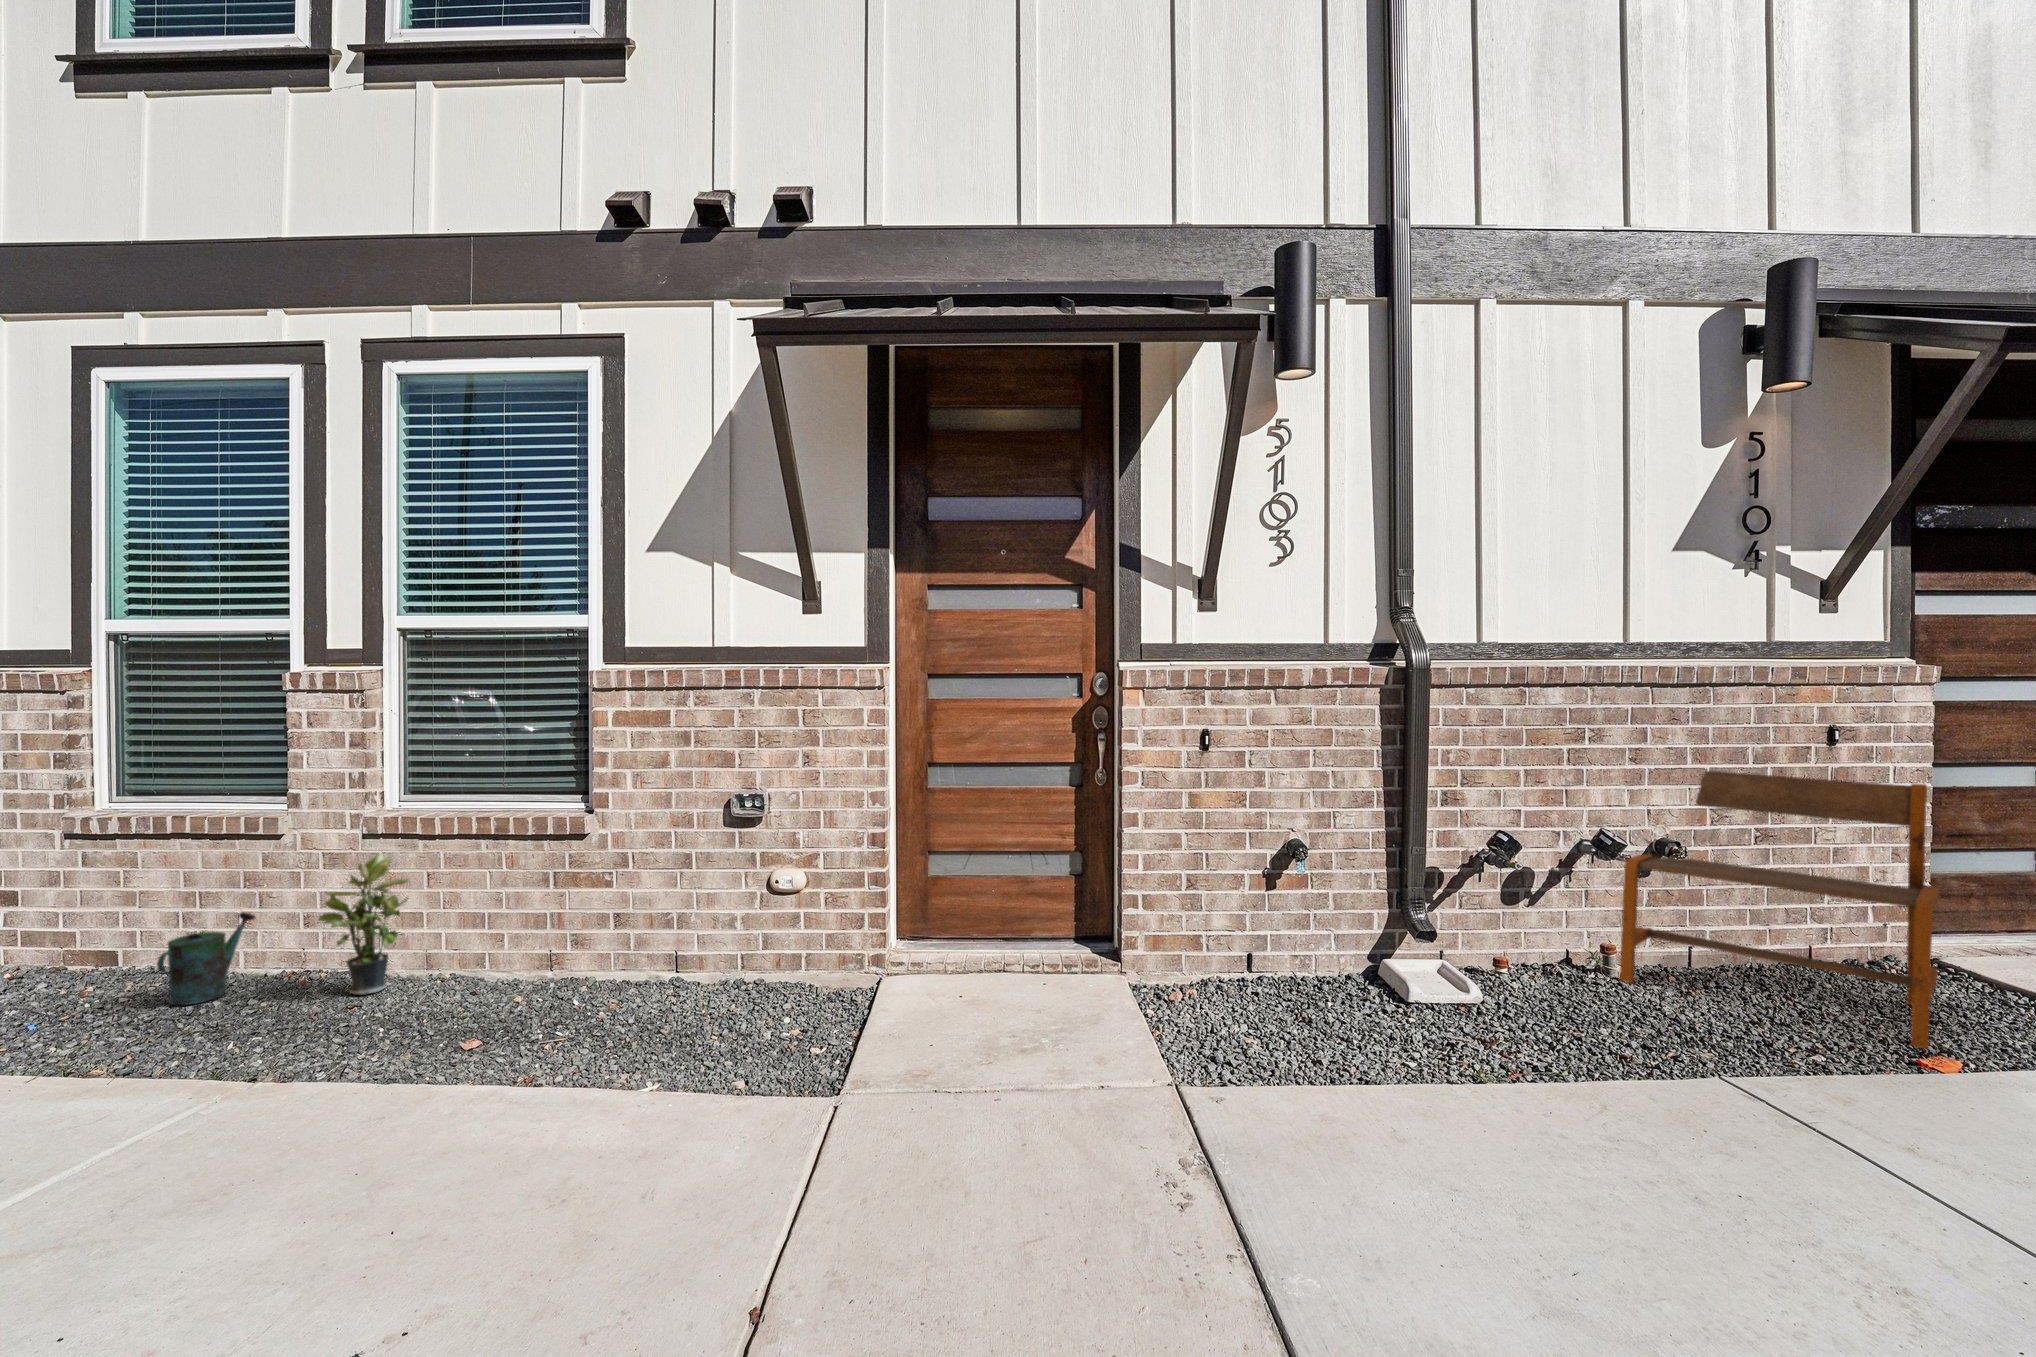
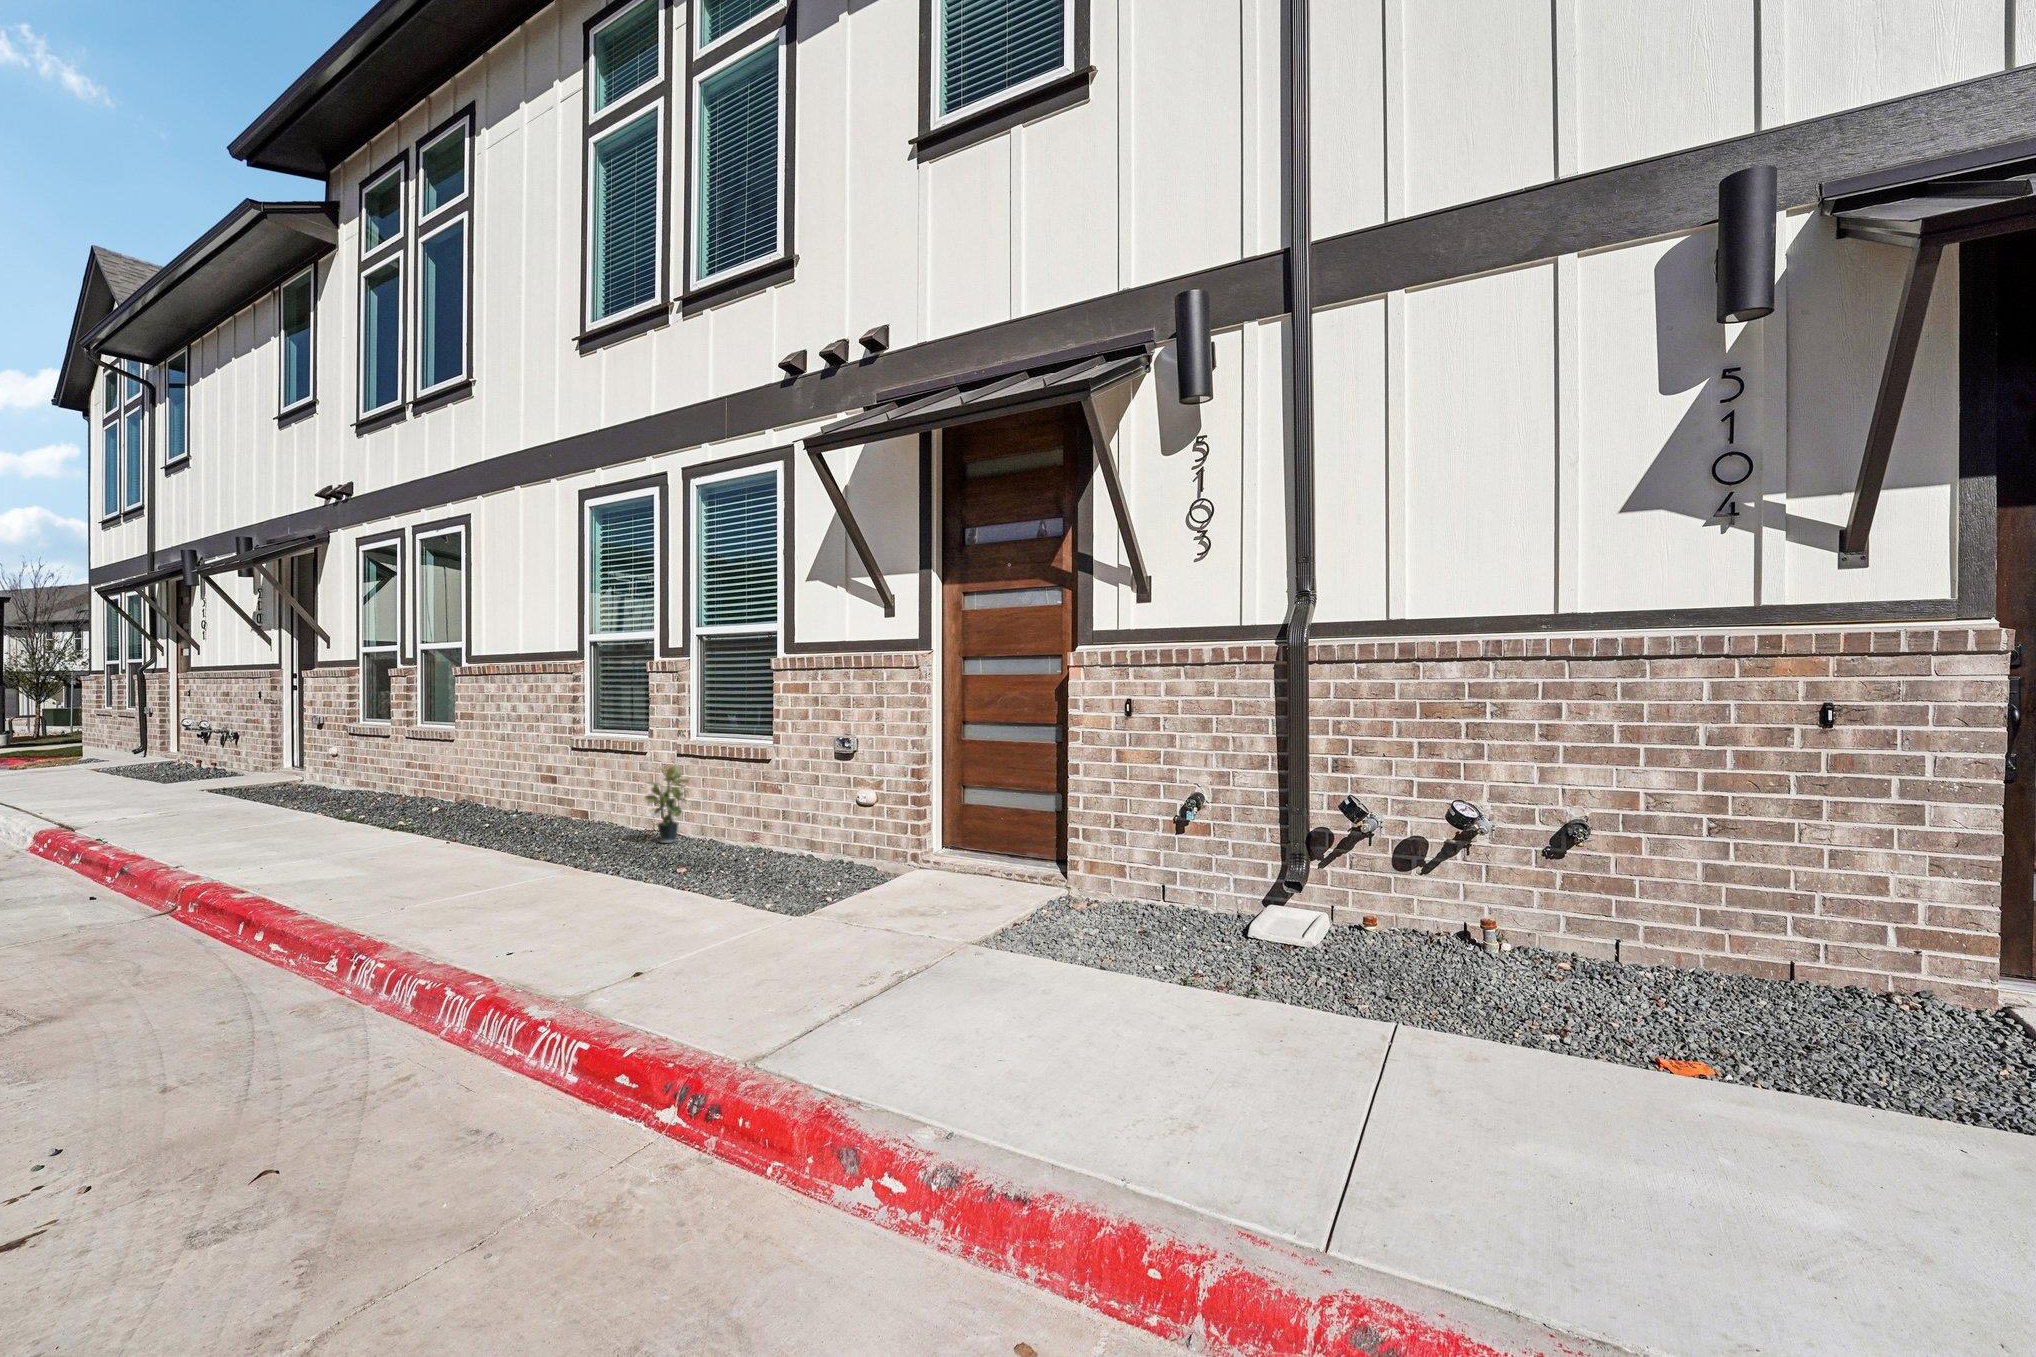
bench: present [1620,771,1939,1049] -> none [1501,745,1864,1058]
watering can: present [157,912,255,1005] -> none [583,794,637,838]

